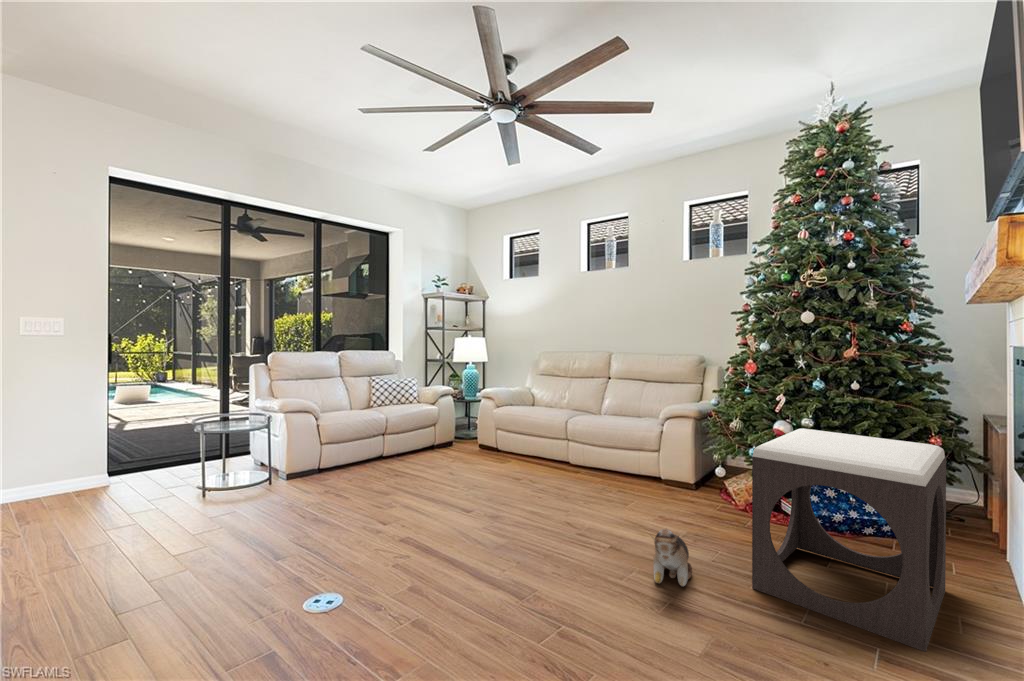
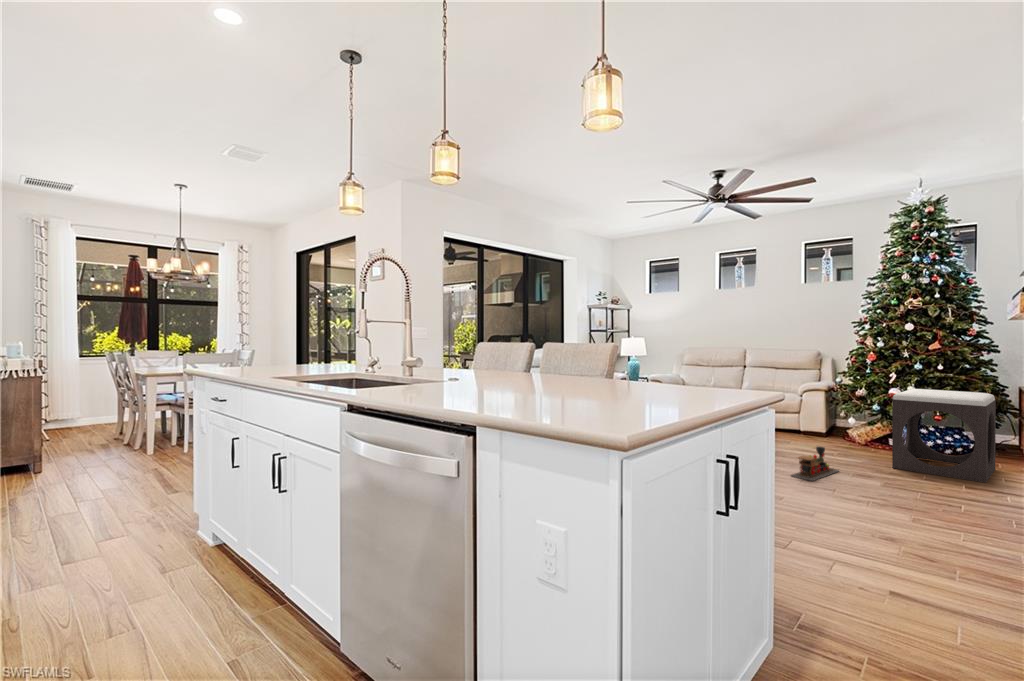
plush toy: present [651,529,692,586] -> none [835,437,858,467]
toy train: none [528,555,643,652] -> present [791,446,839,481]

